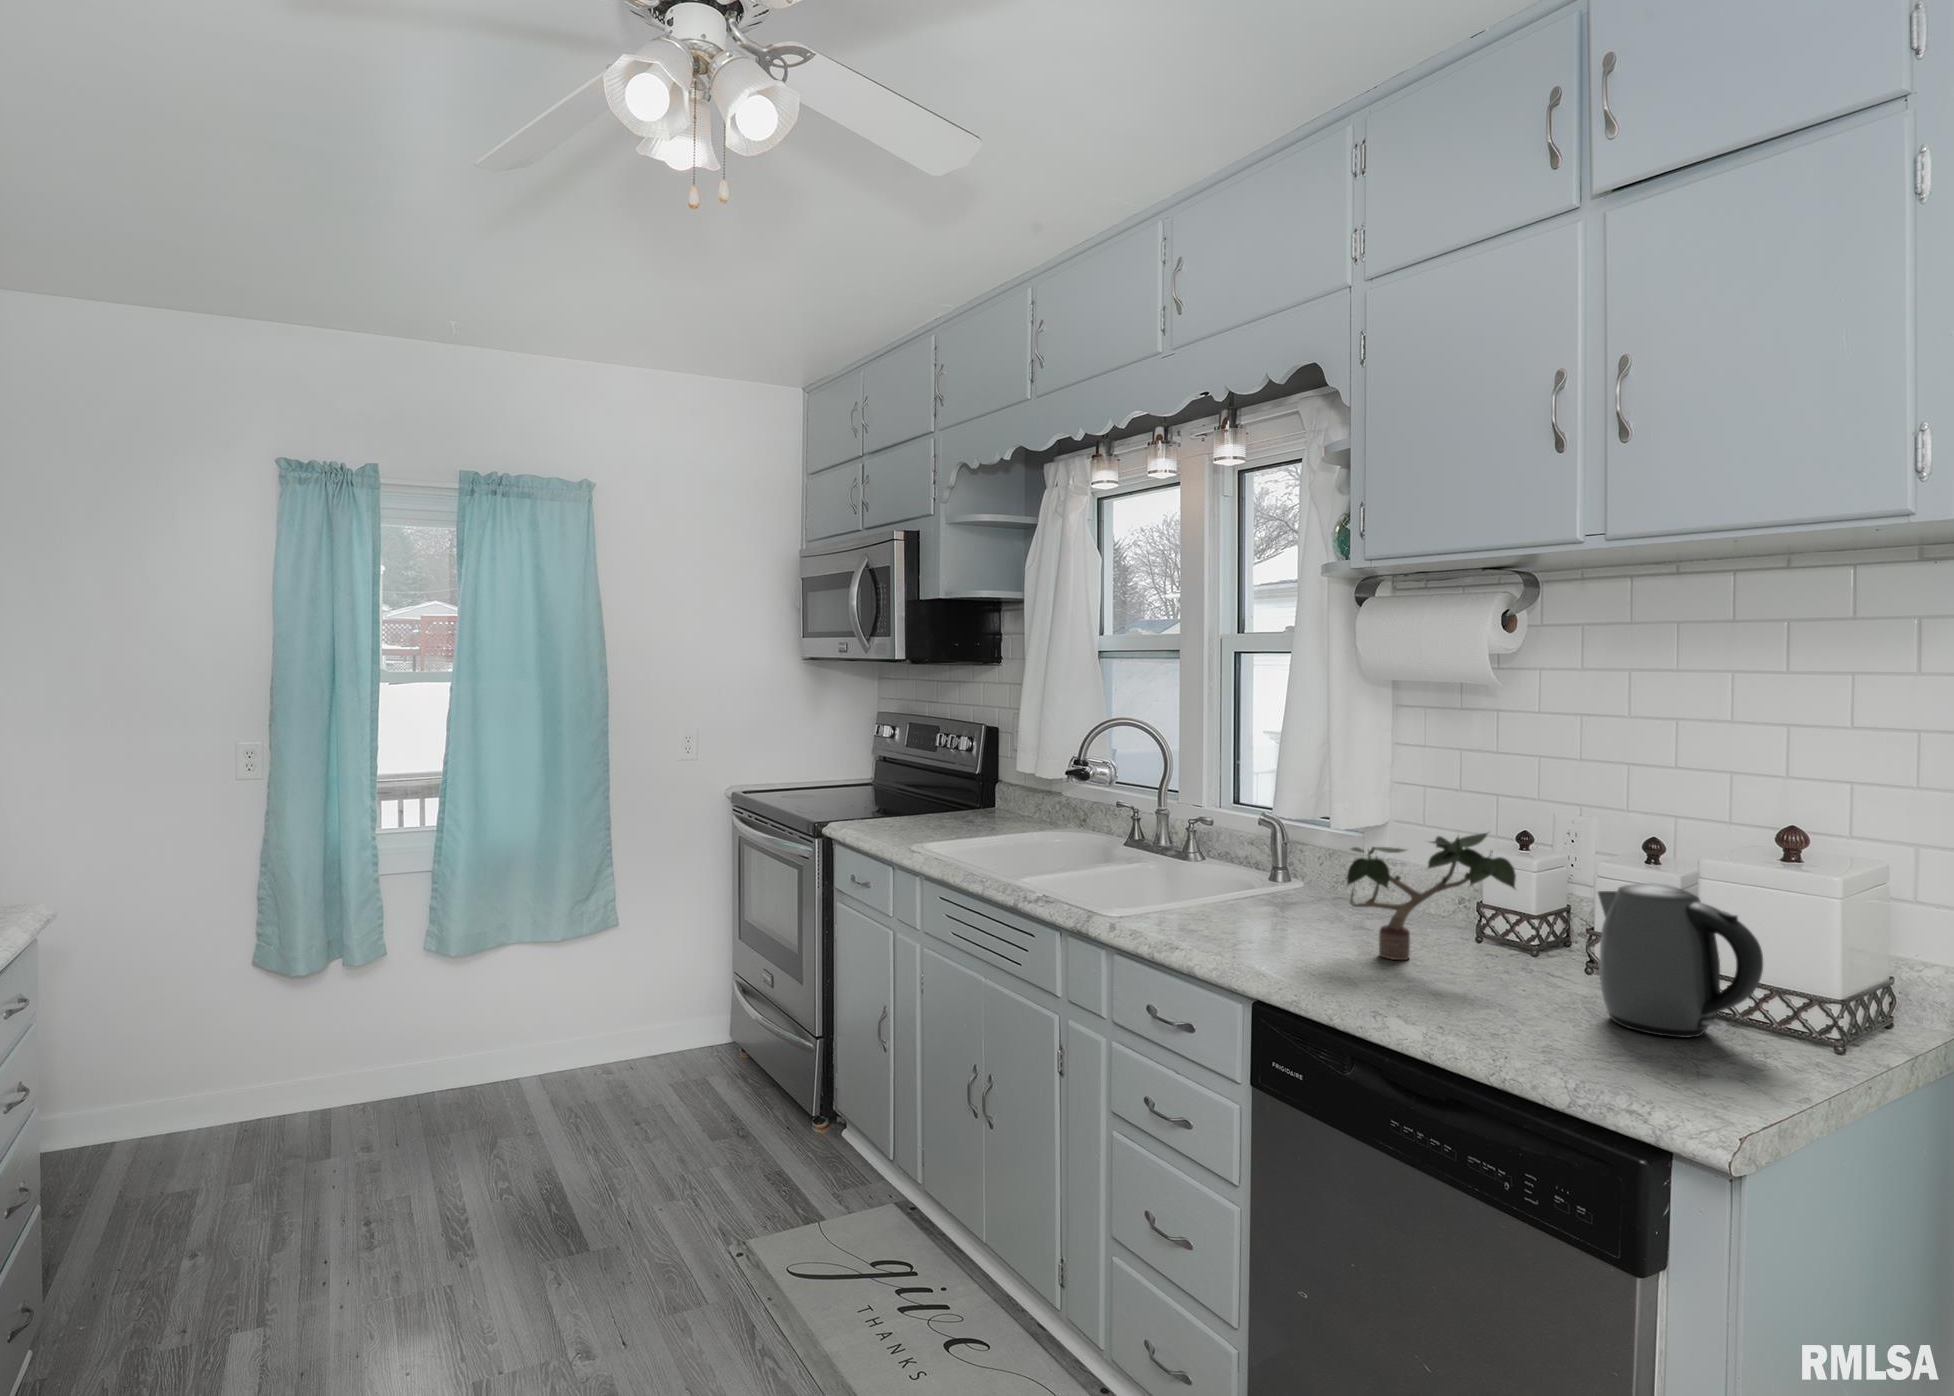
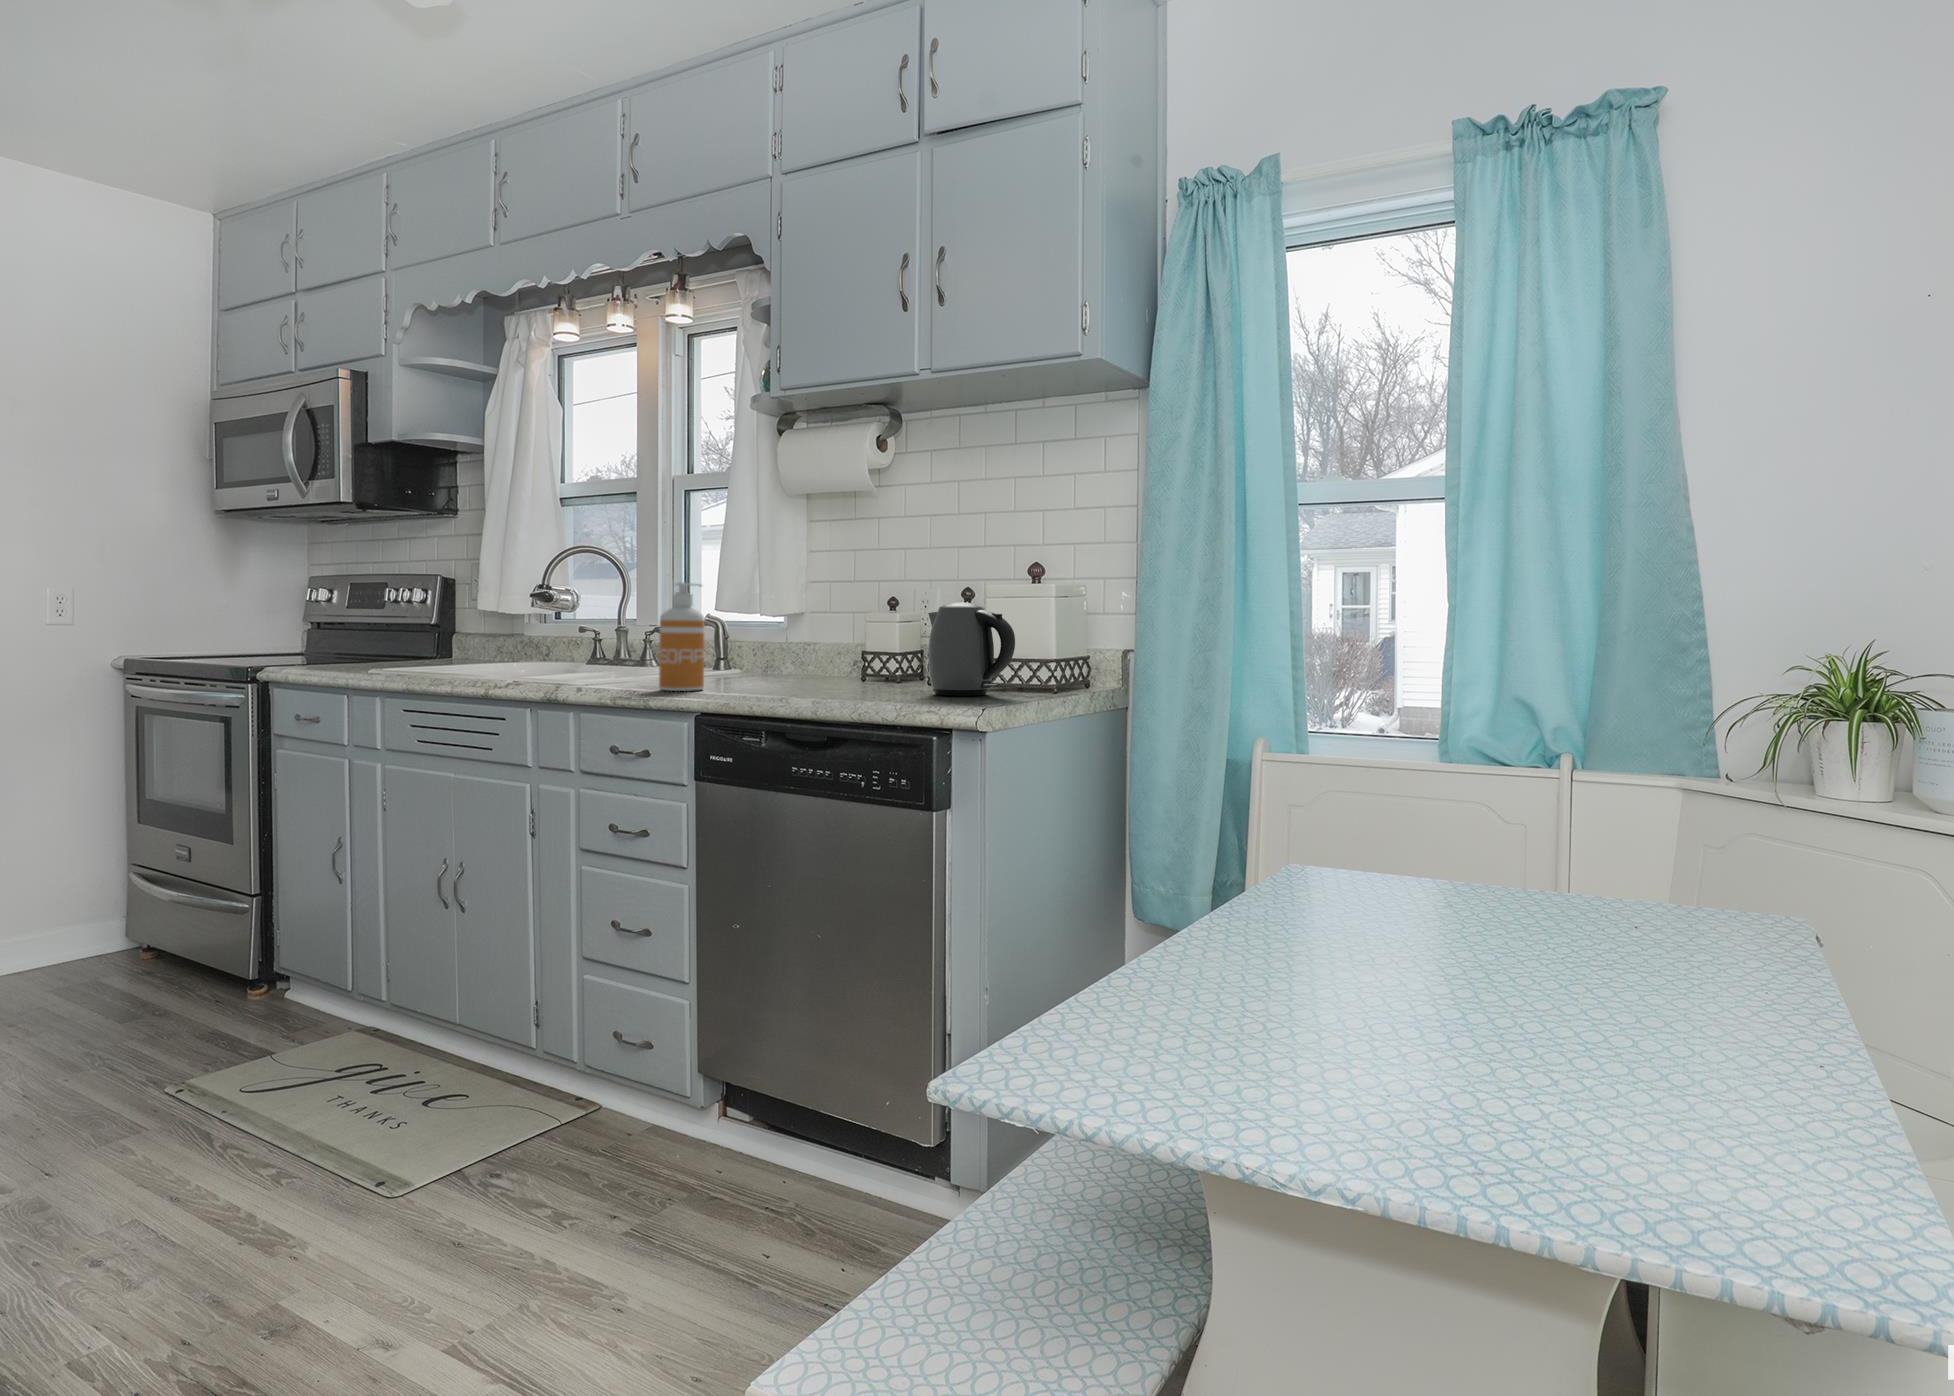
soap dispenser: none [1205,814,1263,956] -> present [659,583,705,691]
potted plant: present [1347,833,1516,960] -> none [751,586,900,687]

